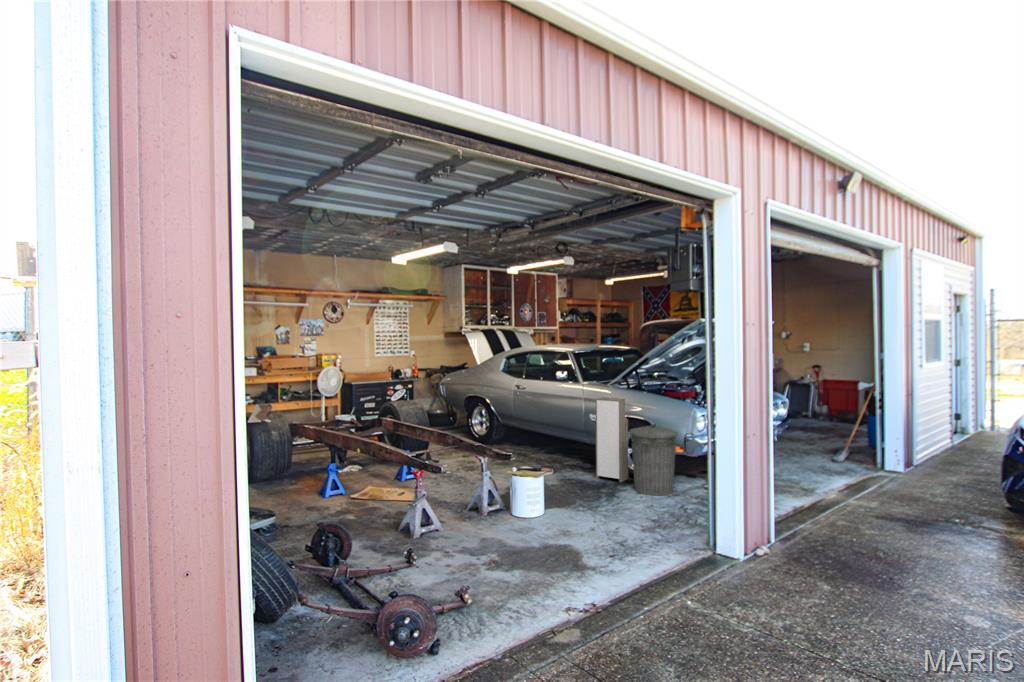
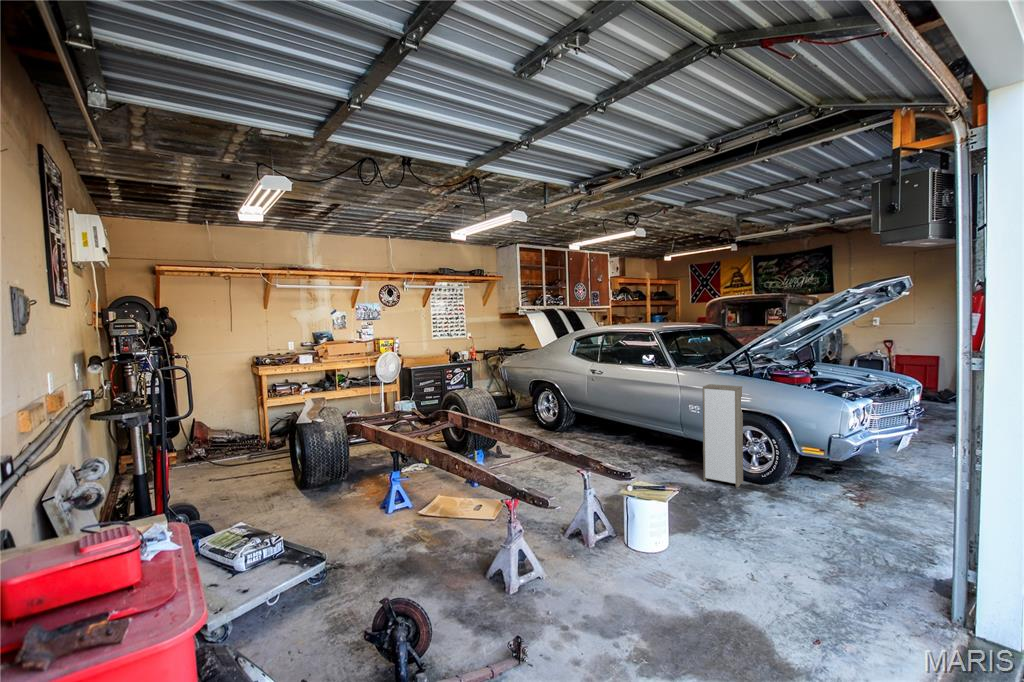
trash can: present [630,423,678,495] -> none [755,419,823,510]

